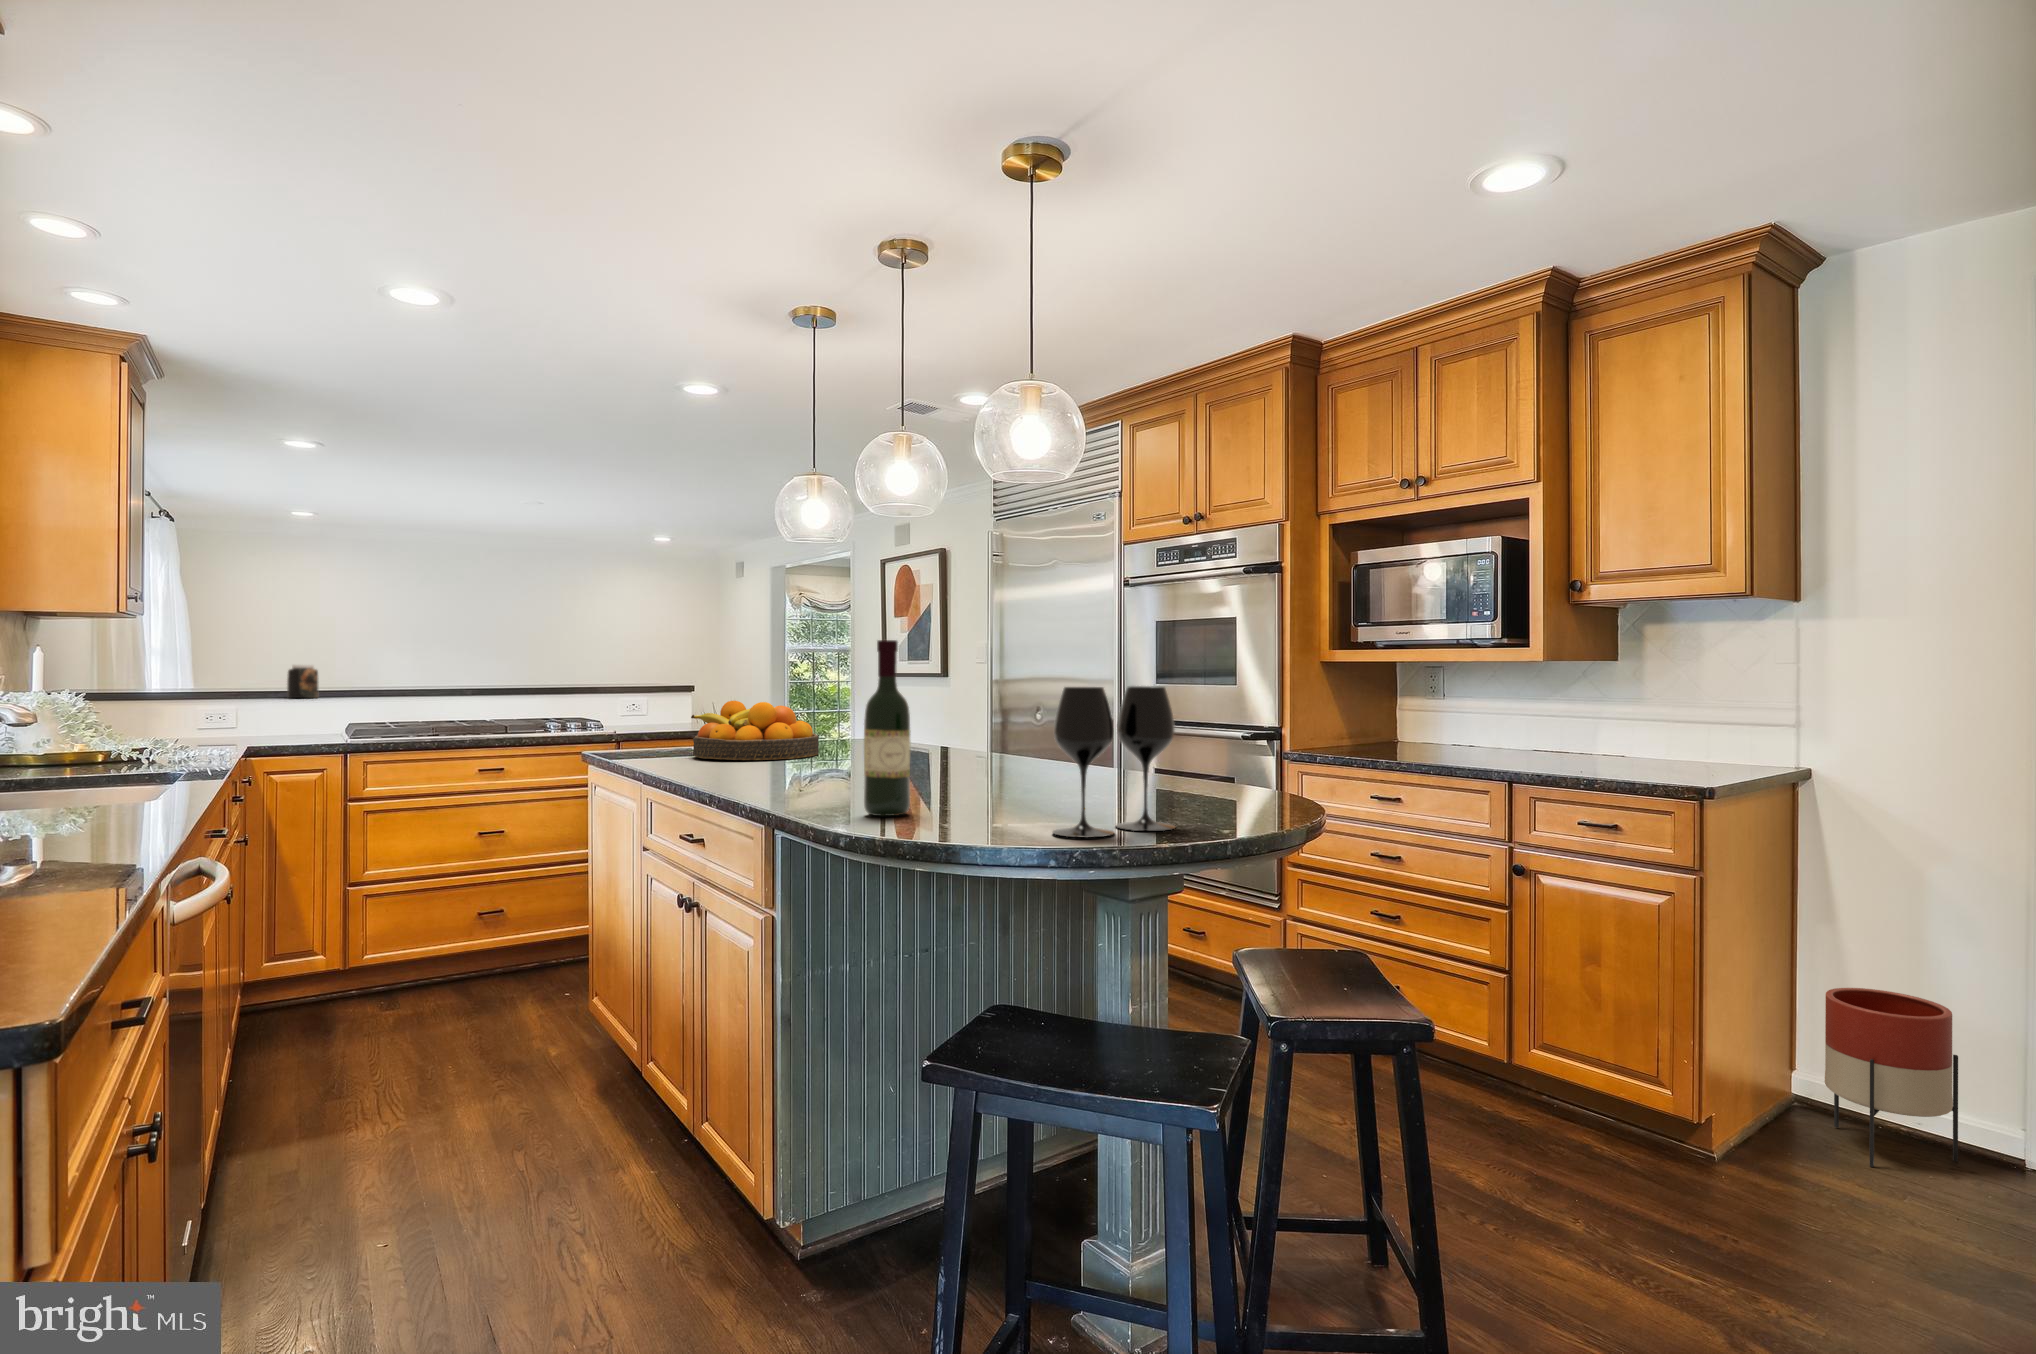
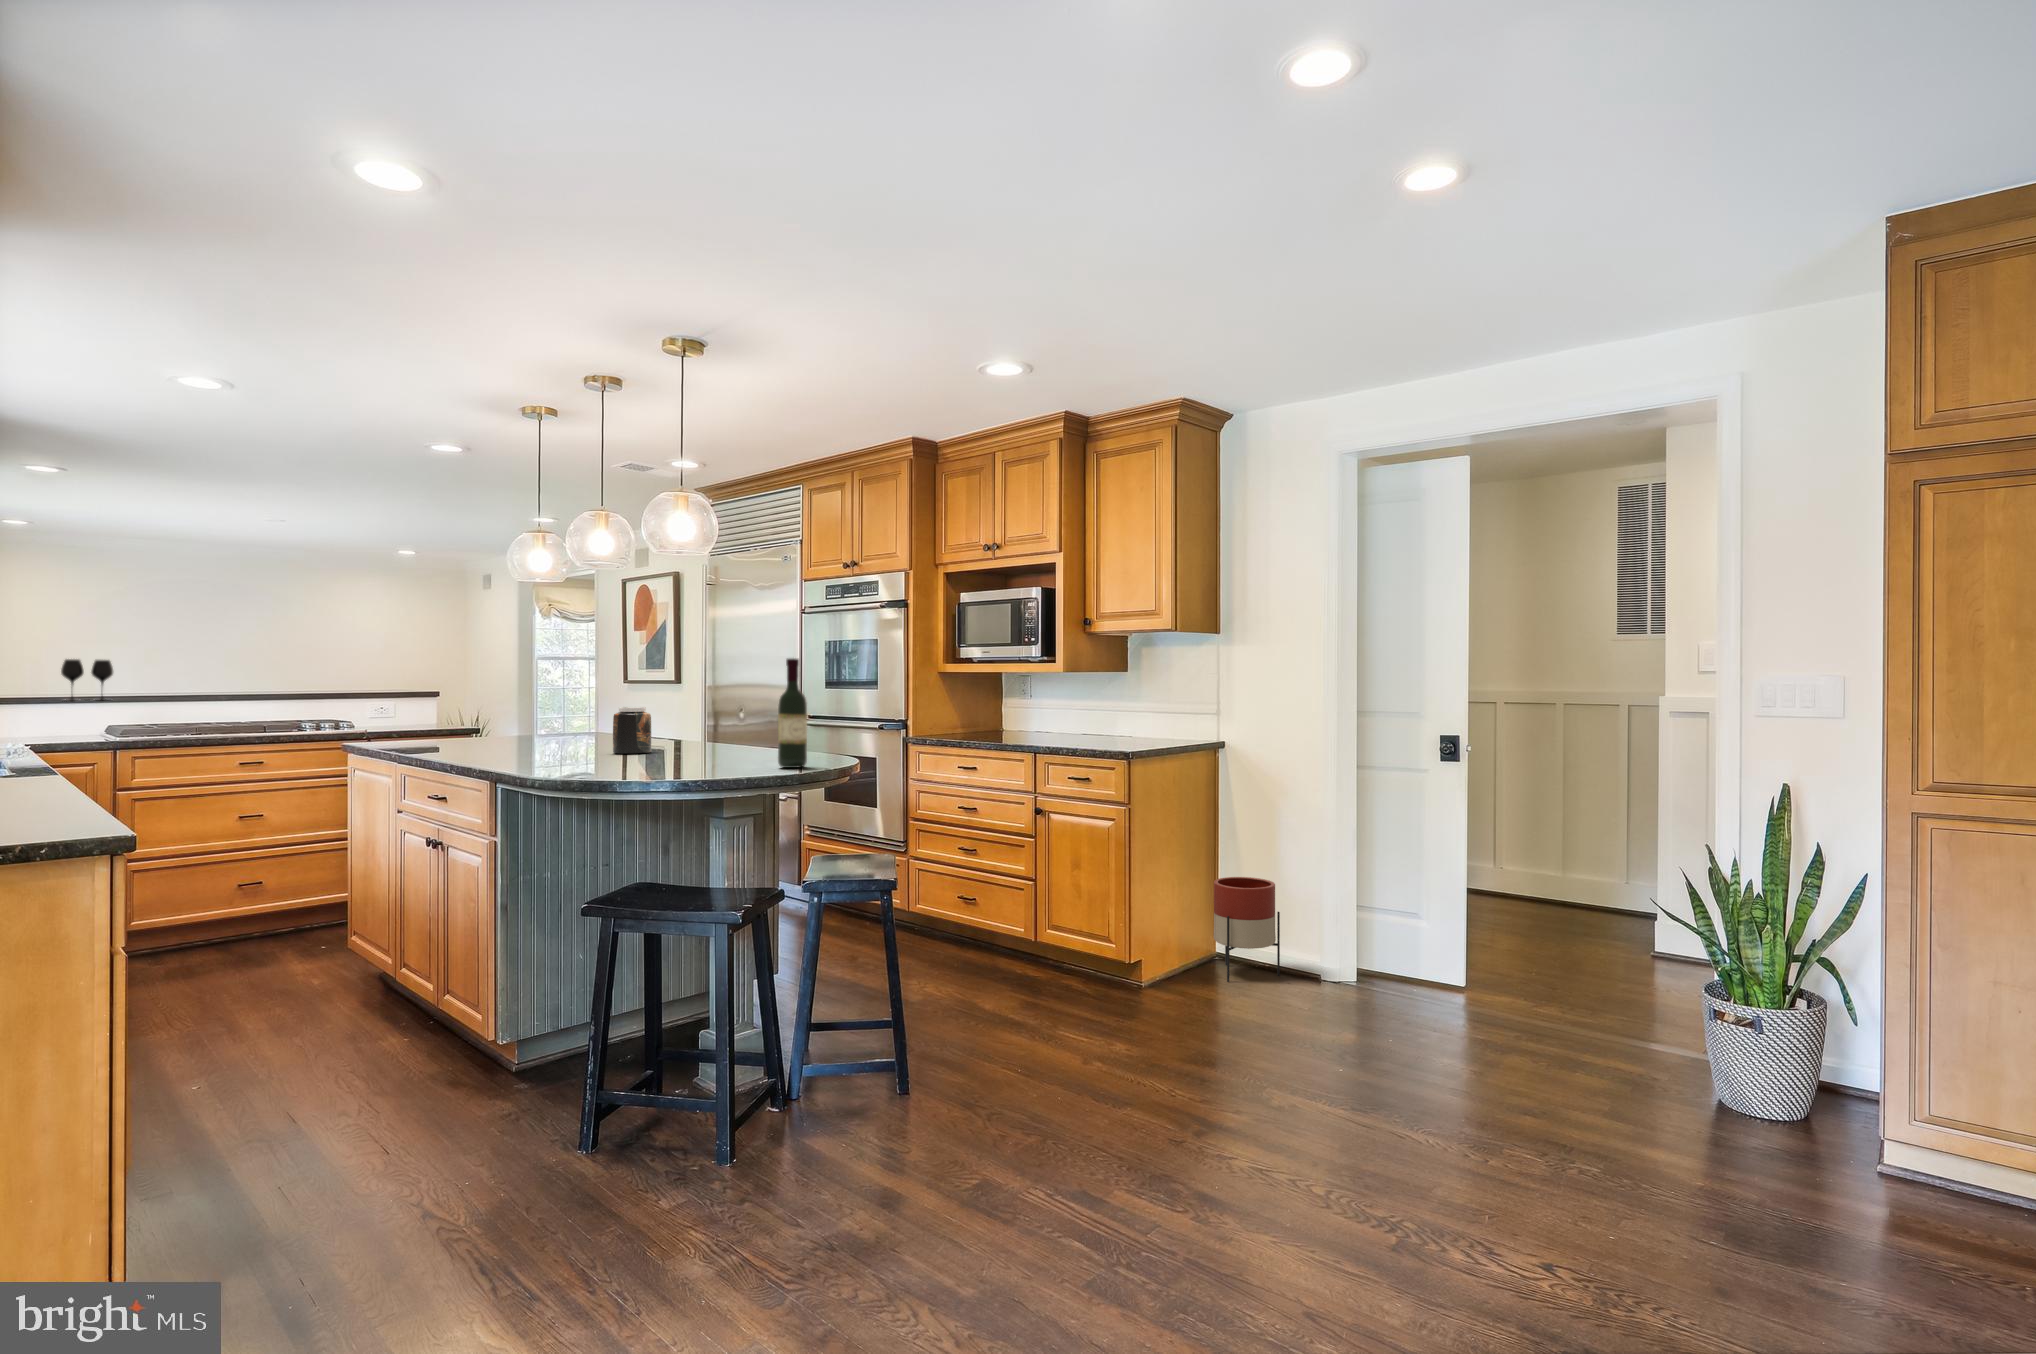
wine bottle: present [864,640,910,816] -> present [778,658,807,768]
jar: present [287,665,319,698] -> present [613,707,651,754]
wine glass: present [1053,686,1175,838] -> present [61,659,113,701]
fruit bowl: present [691,701,819,760] -> none [438,702,543,746]

